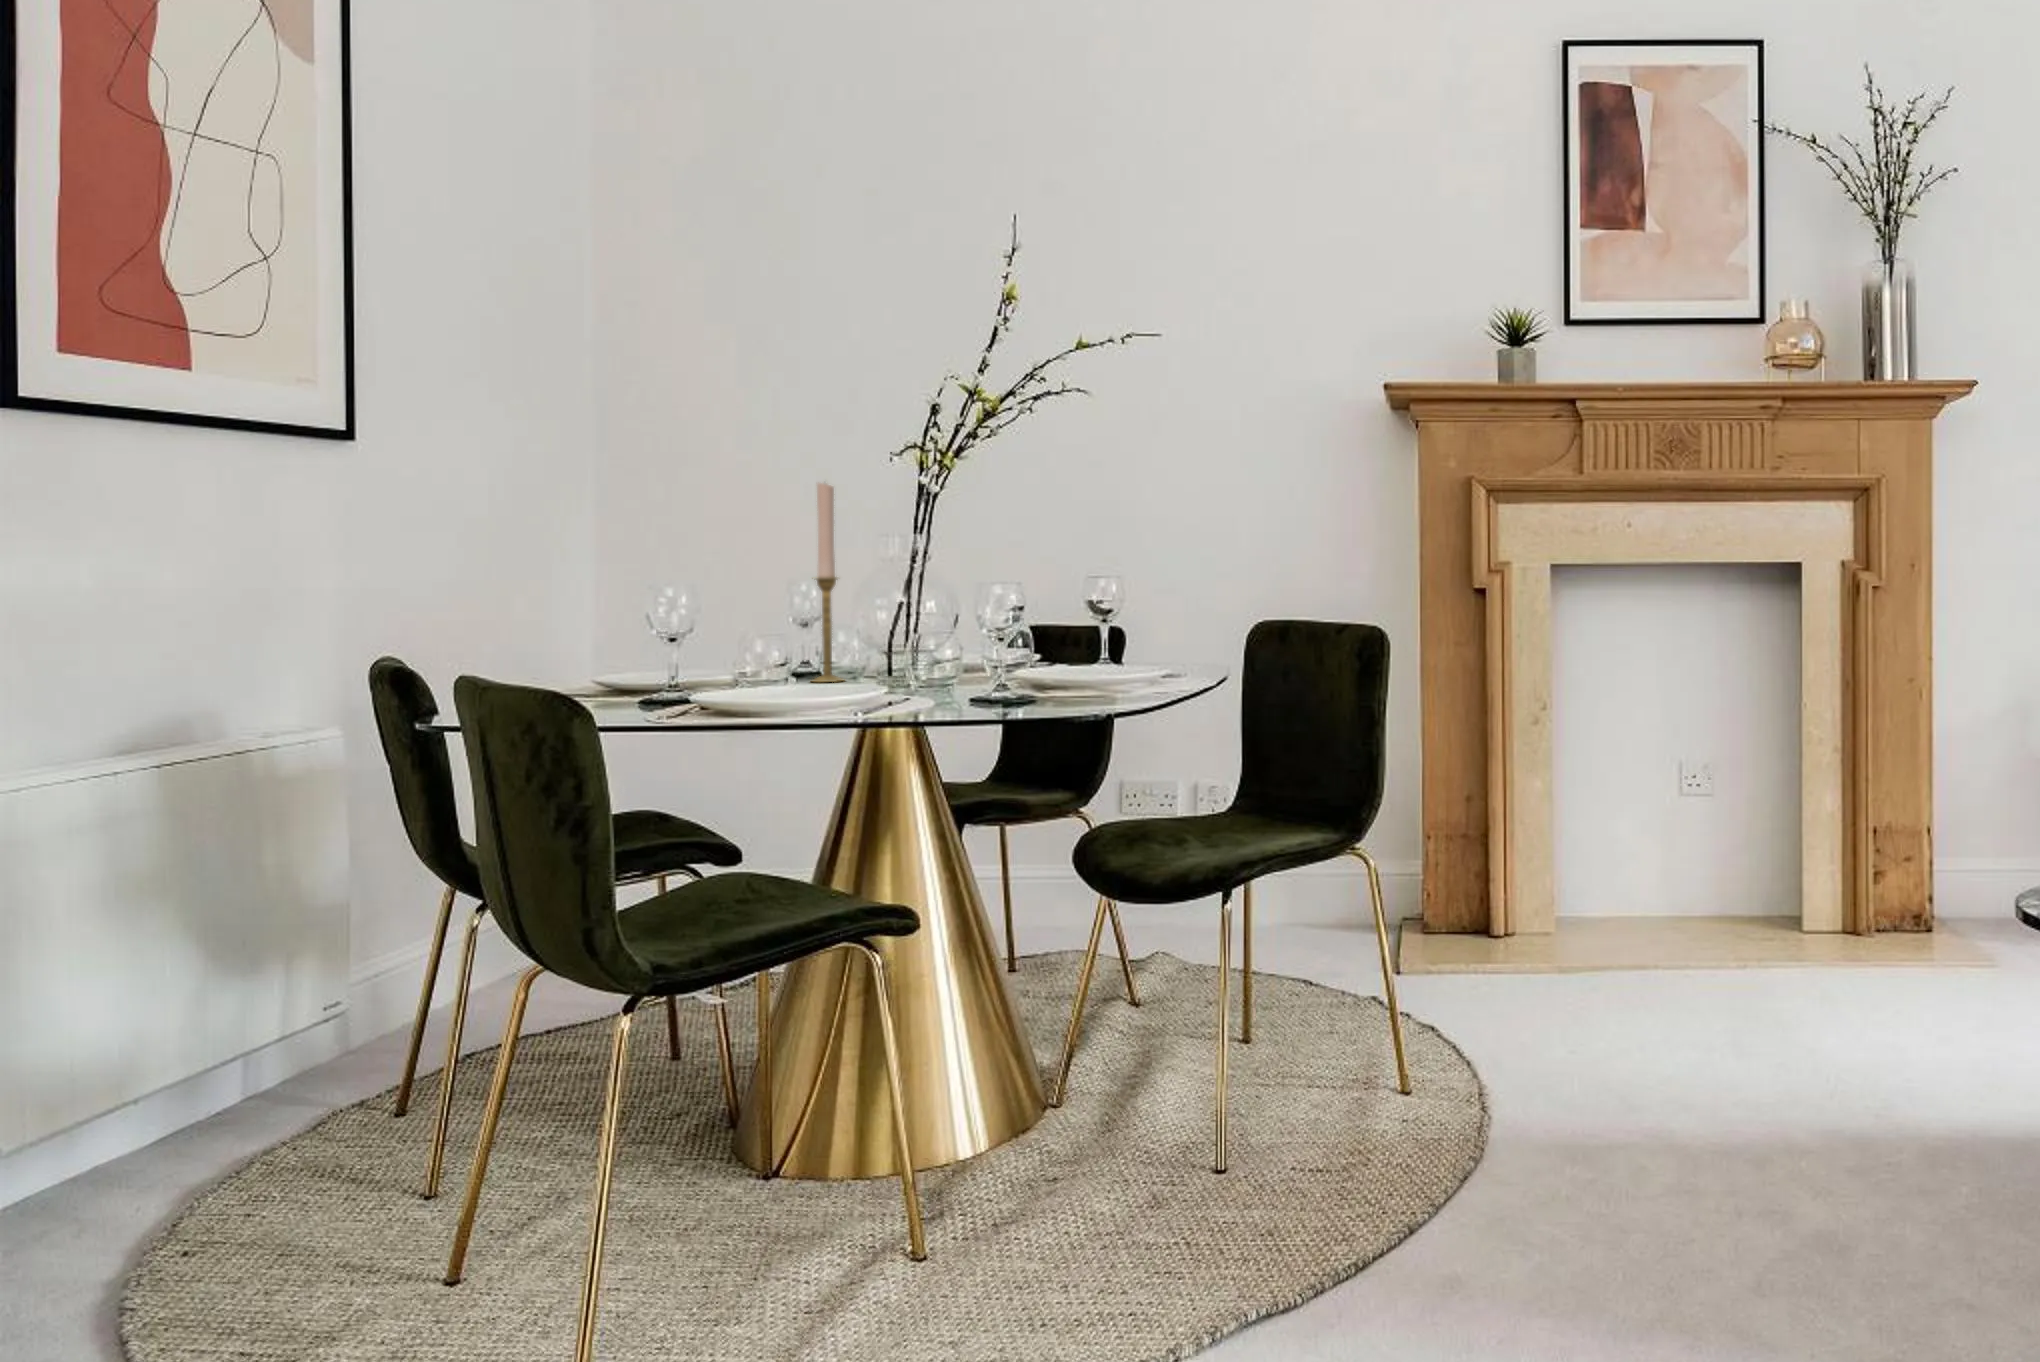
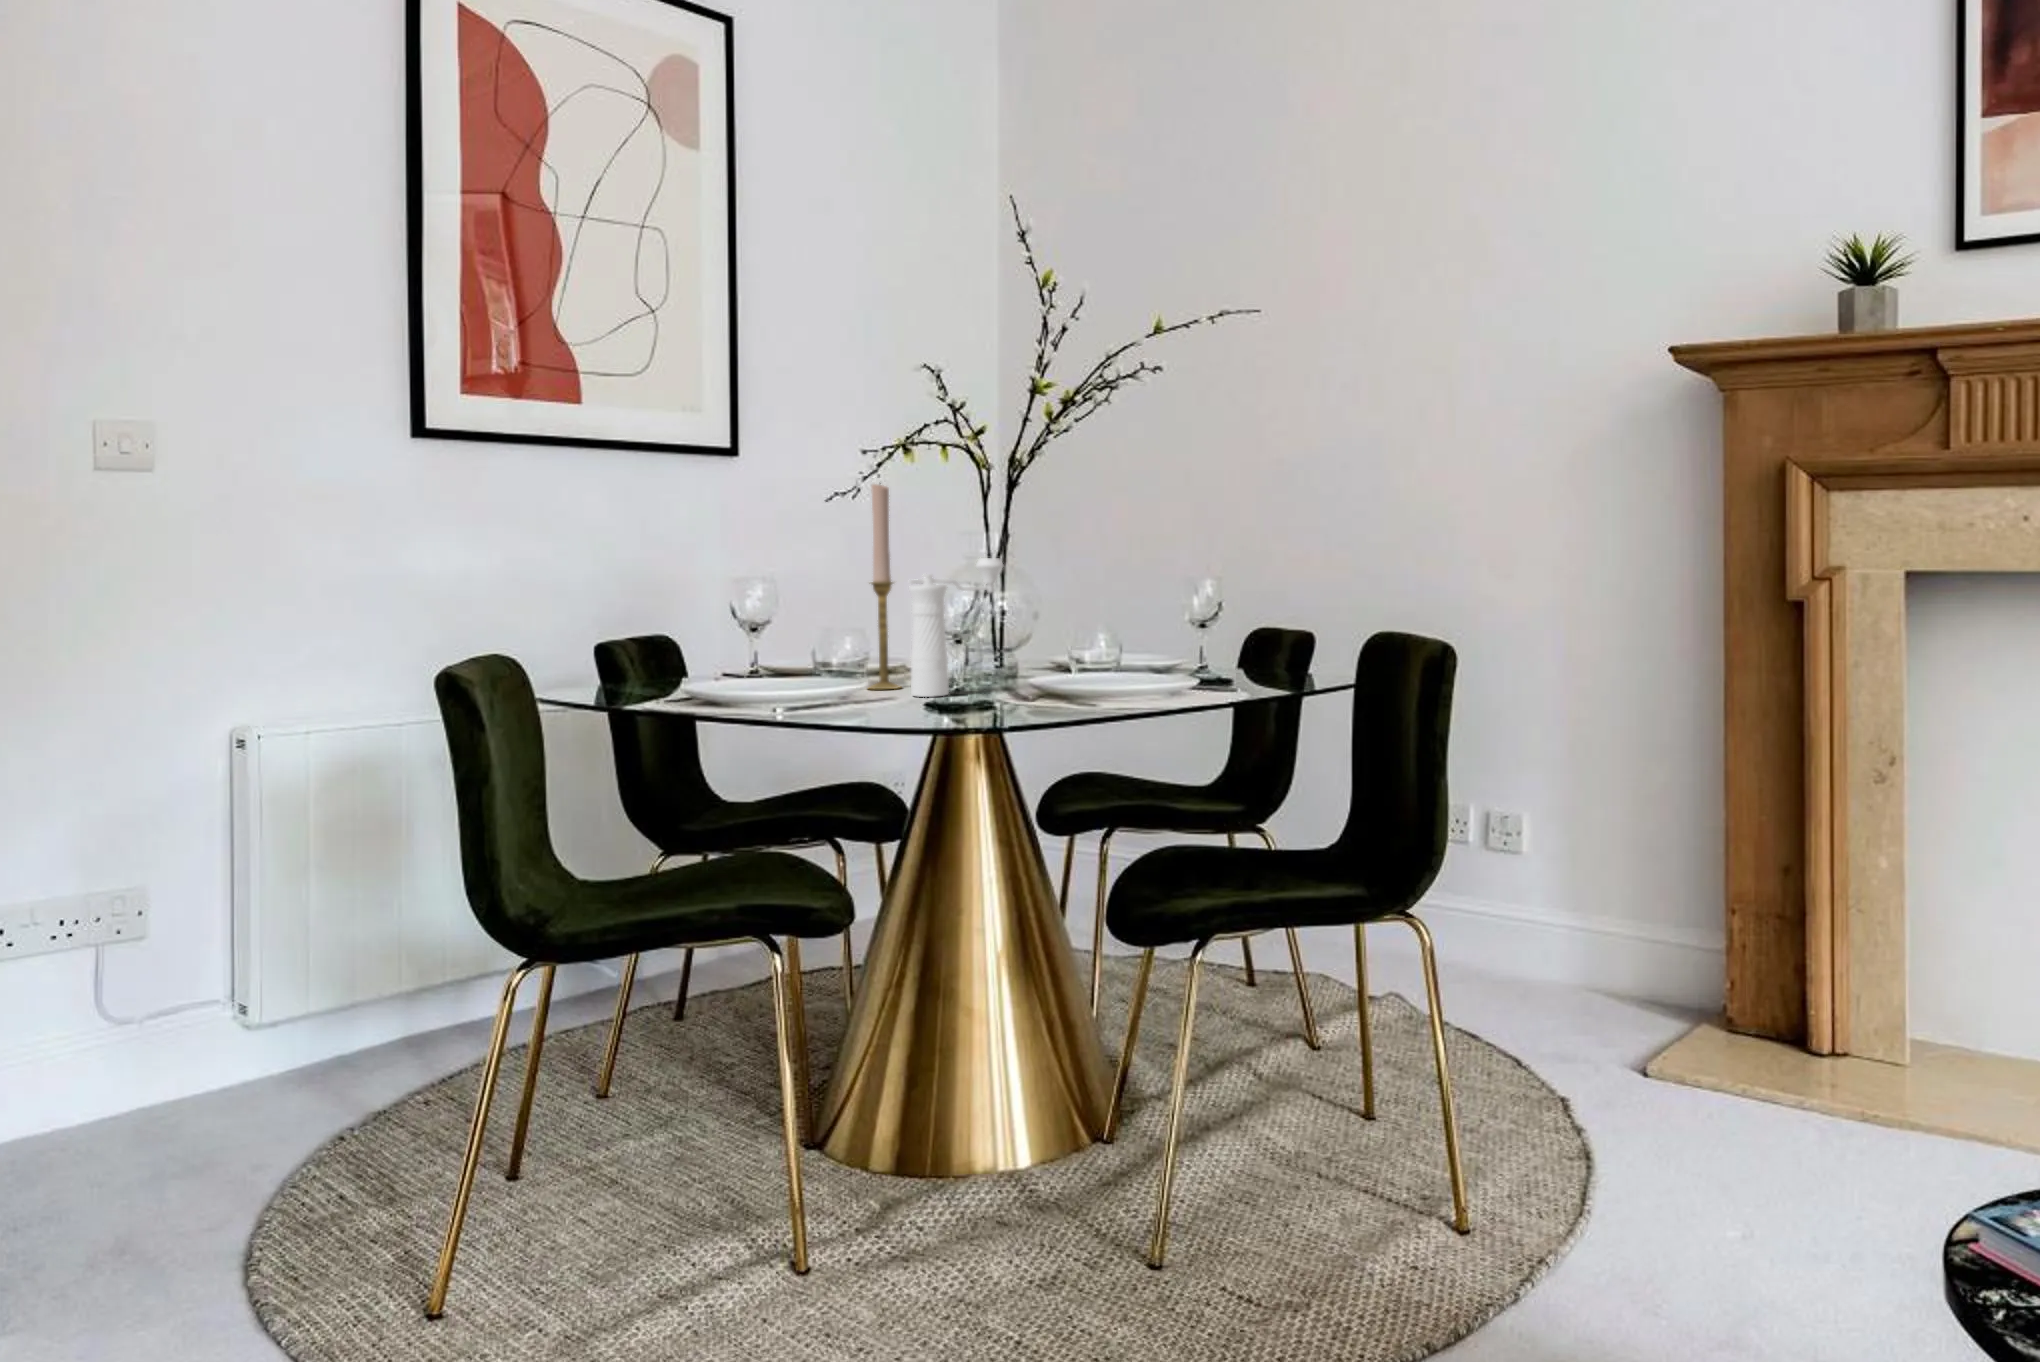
pepper mill: none [892,554,959,684] -> present [909,558,1003,697]

